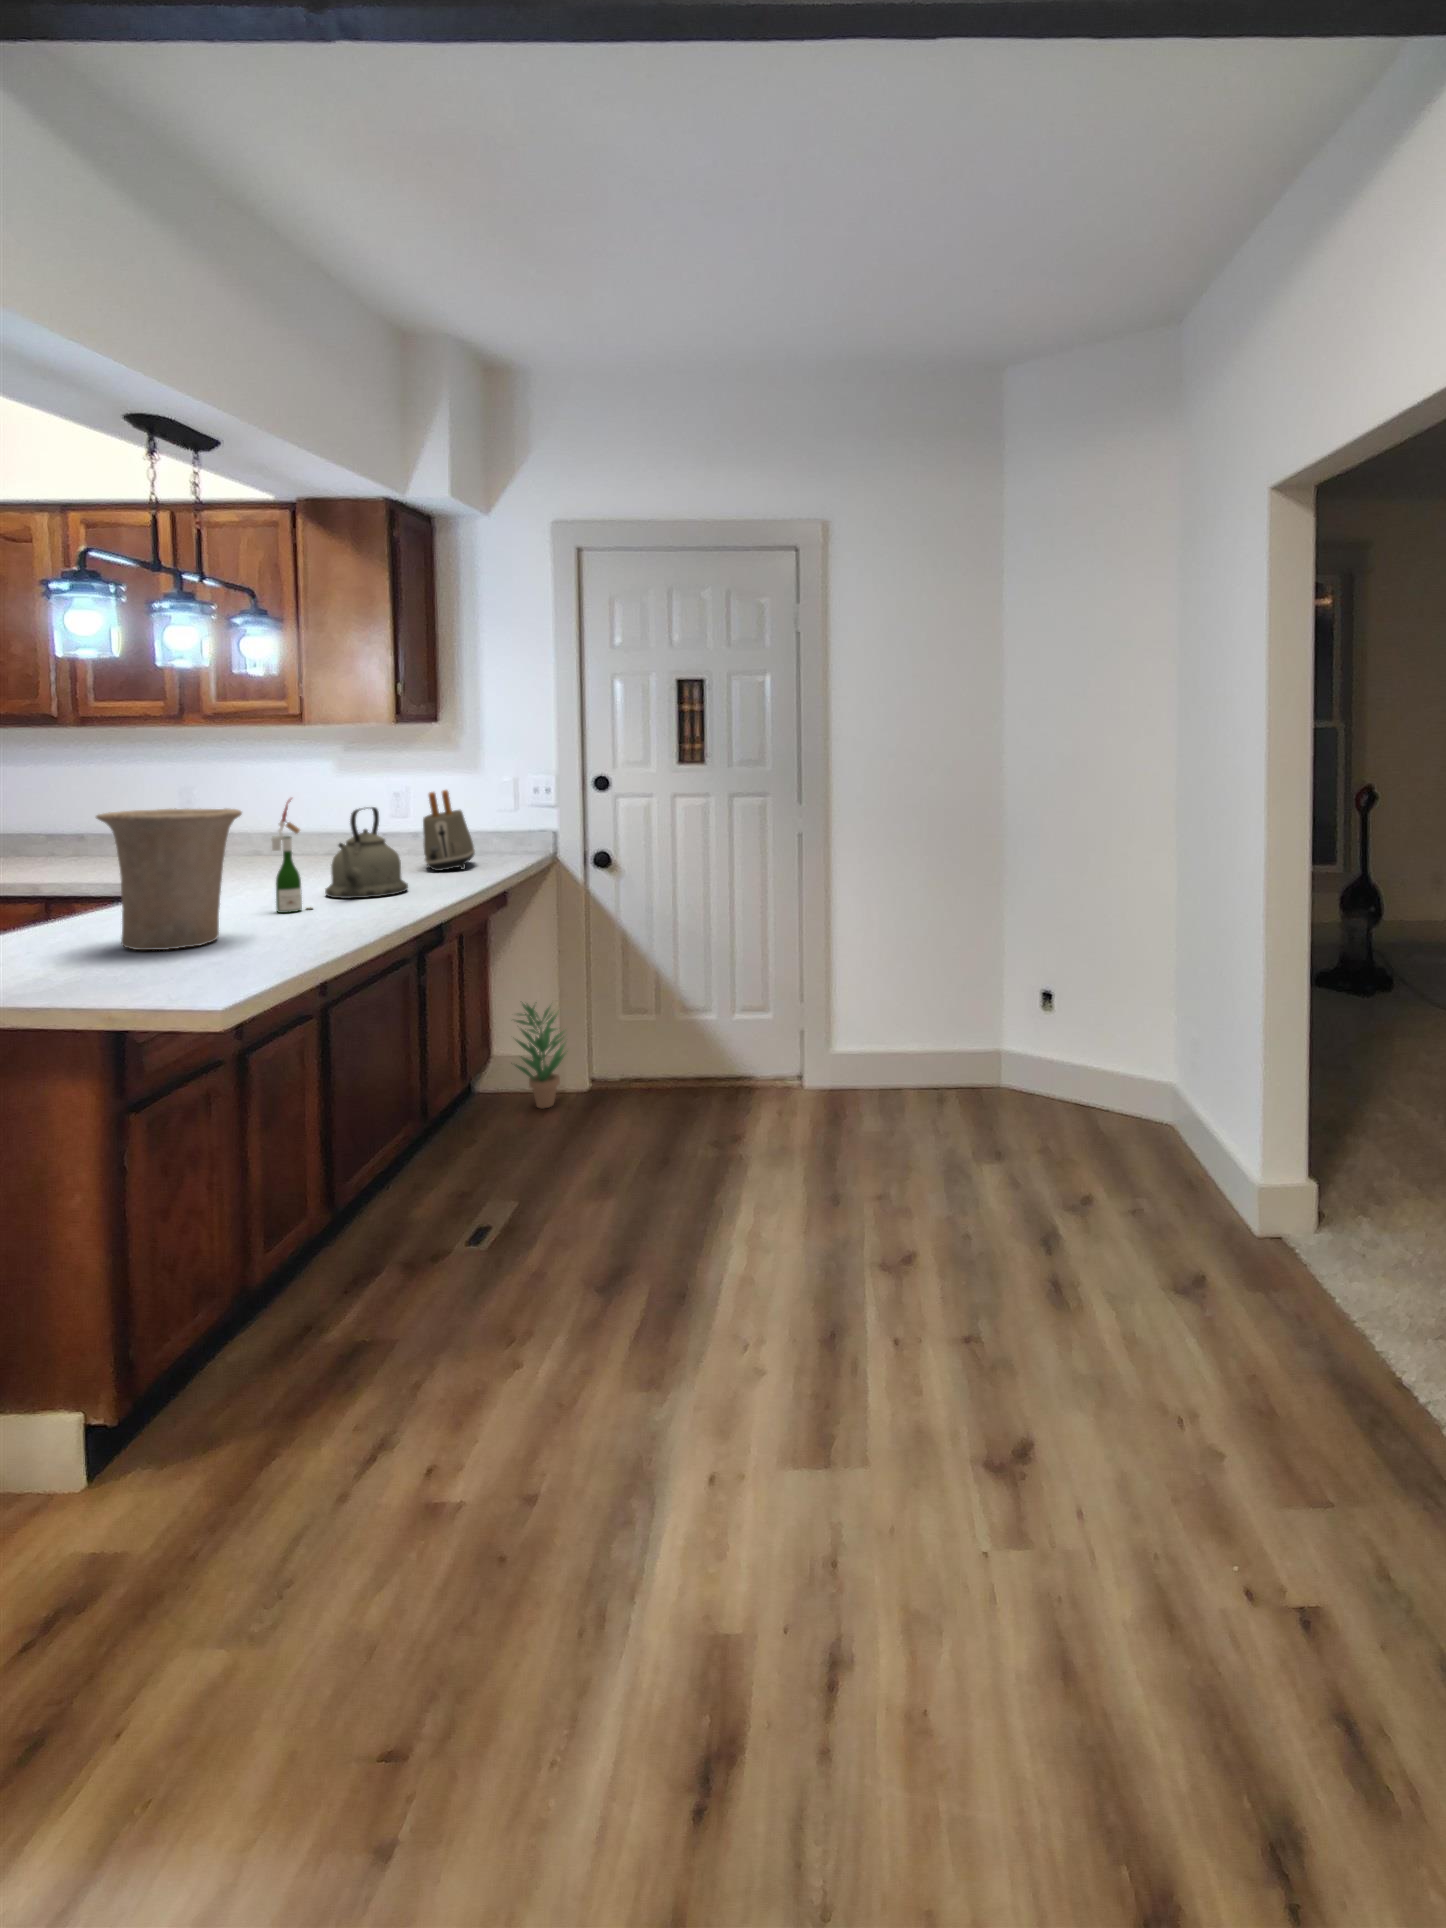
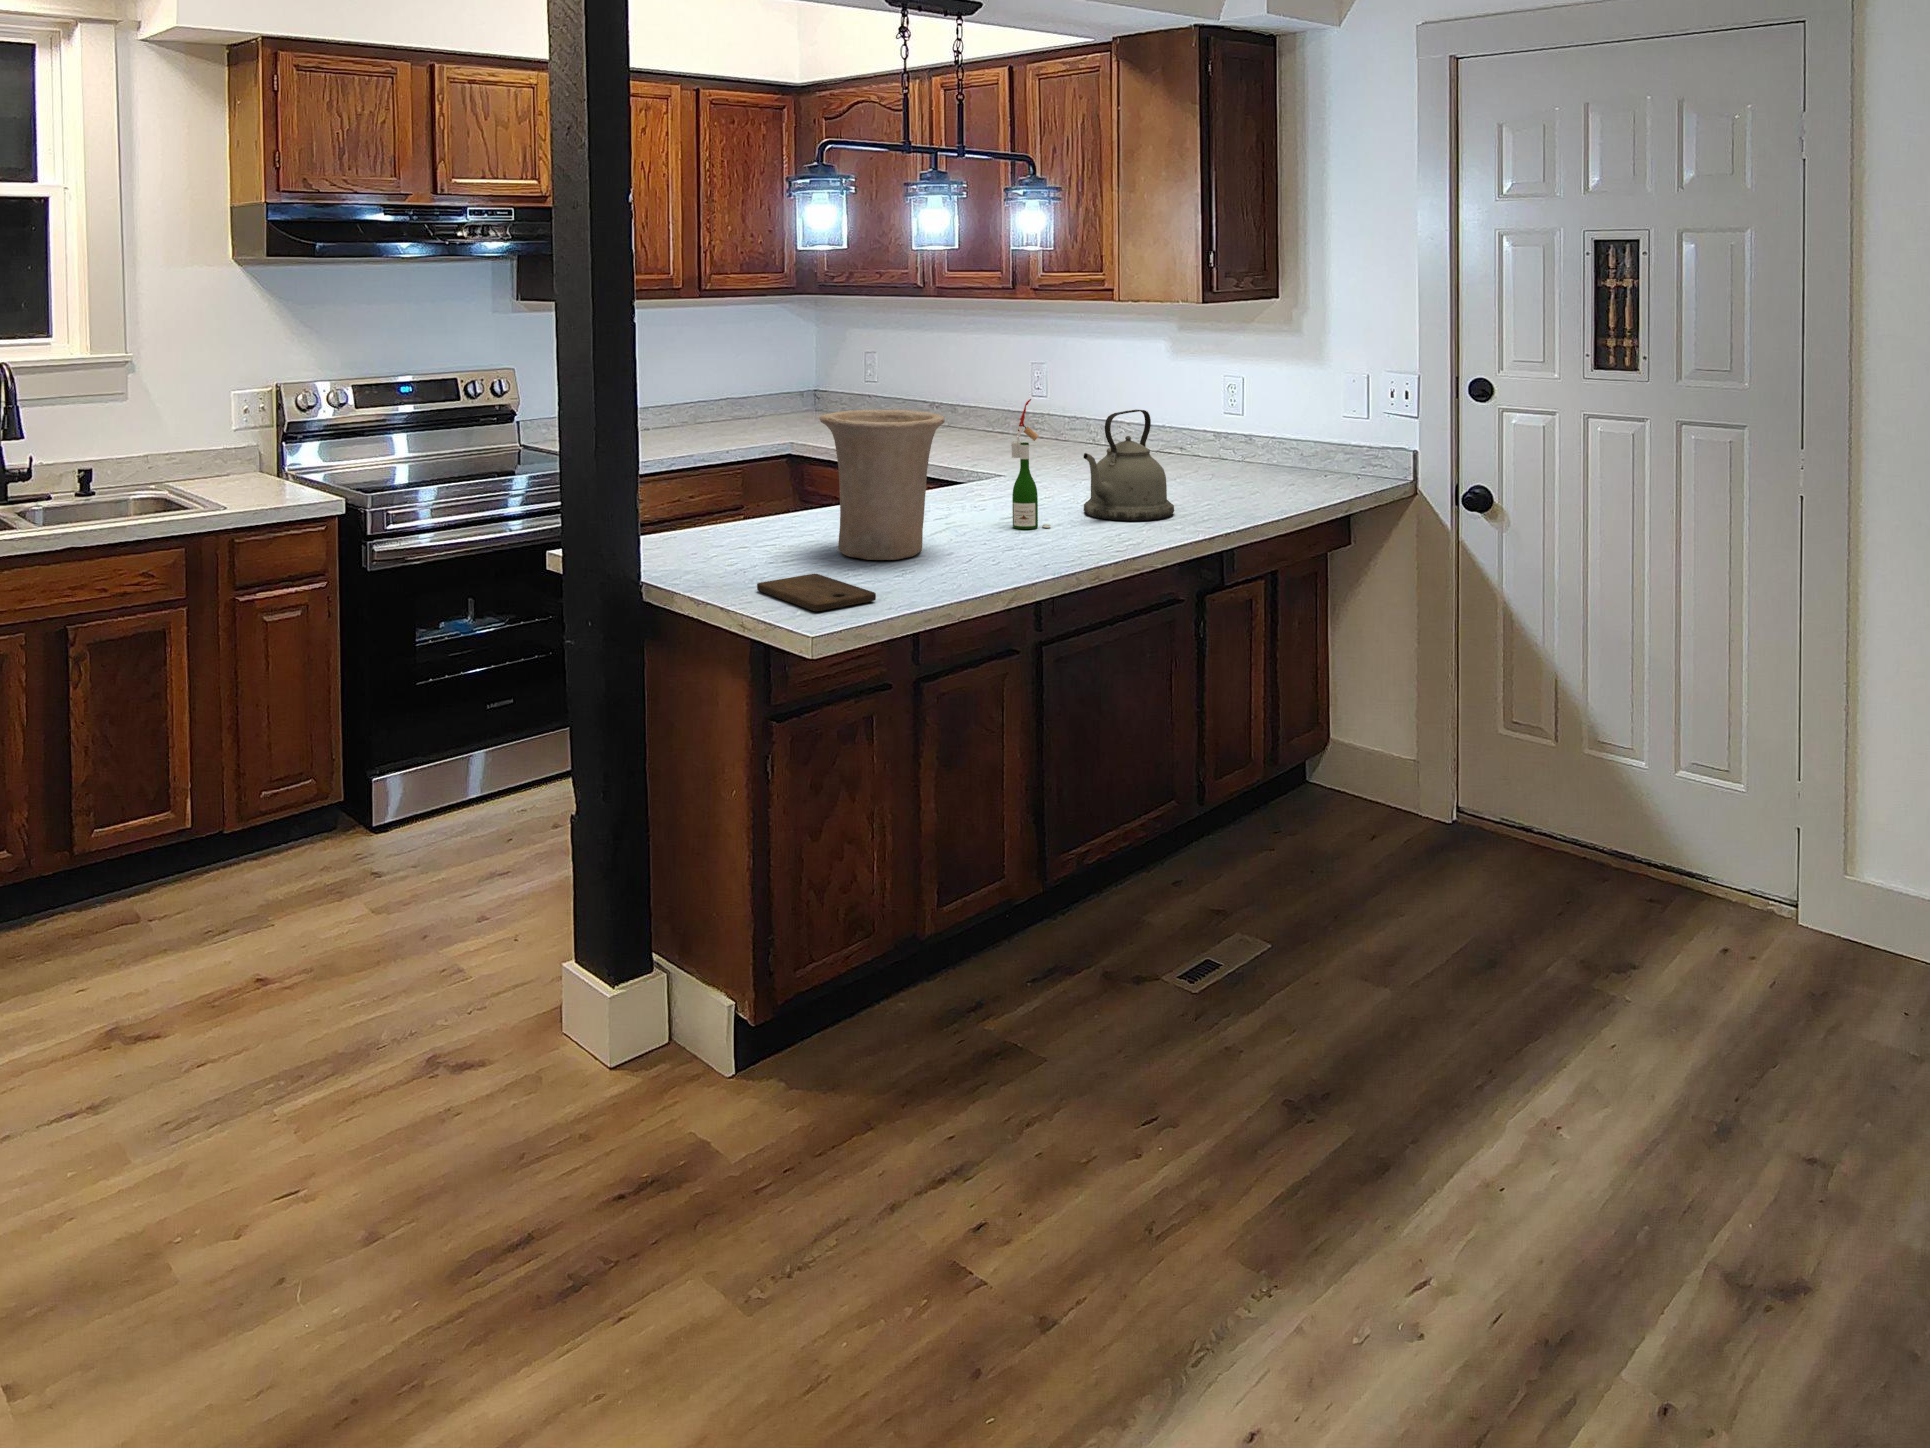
toaster: present [423,790,475,871] -> none [1230,385,1305,492]
cutting board: none [80,963,236,988] -> present [757,574,876,611]
potted plant: present [515,1004,566,1108] -> none [1331,675,1419,830]

